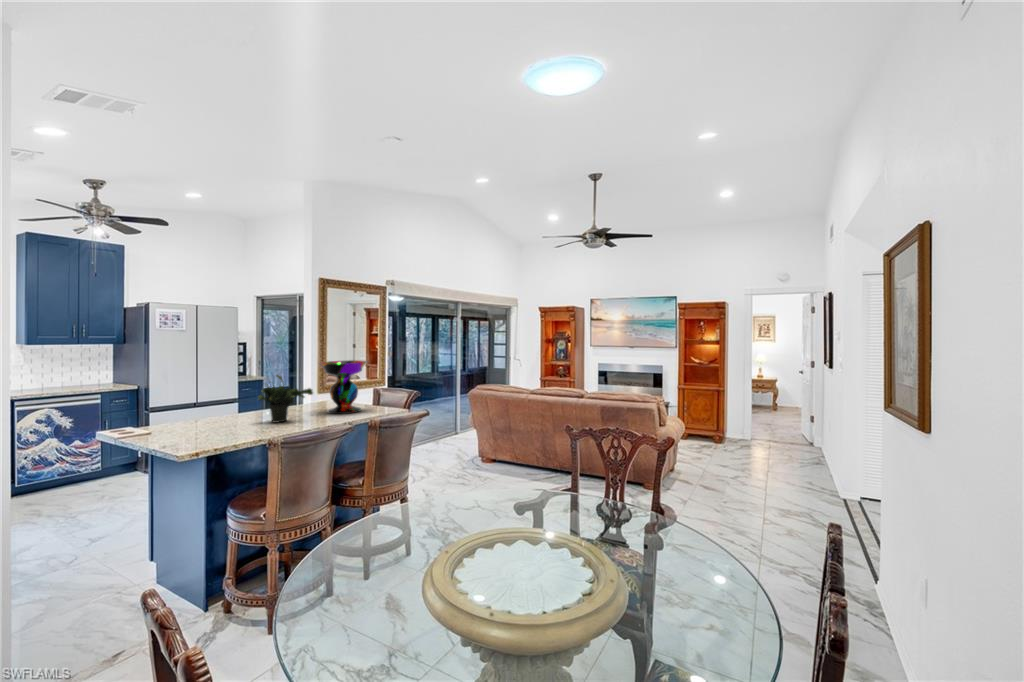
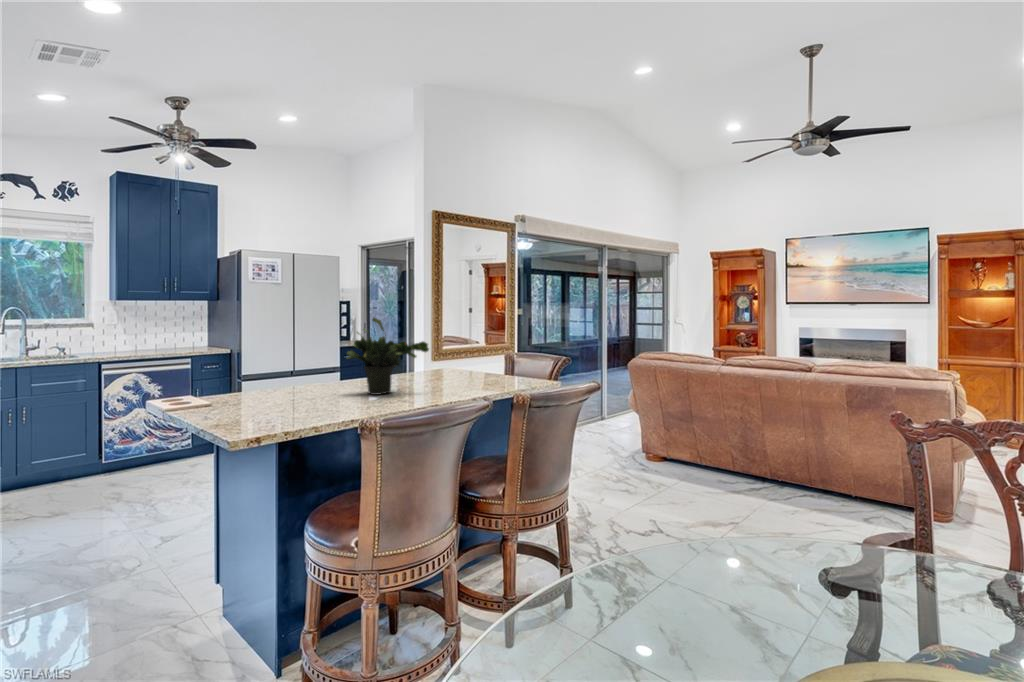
decorative bowl: present [319,360,367,414] -> none [434,304,507,385]

